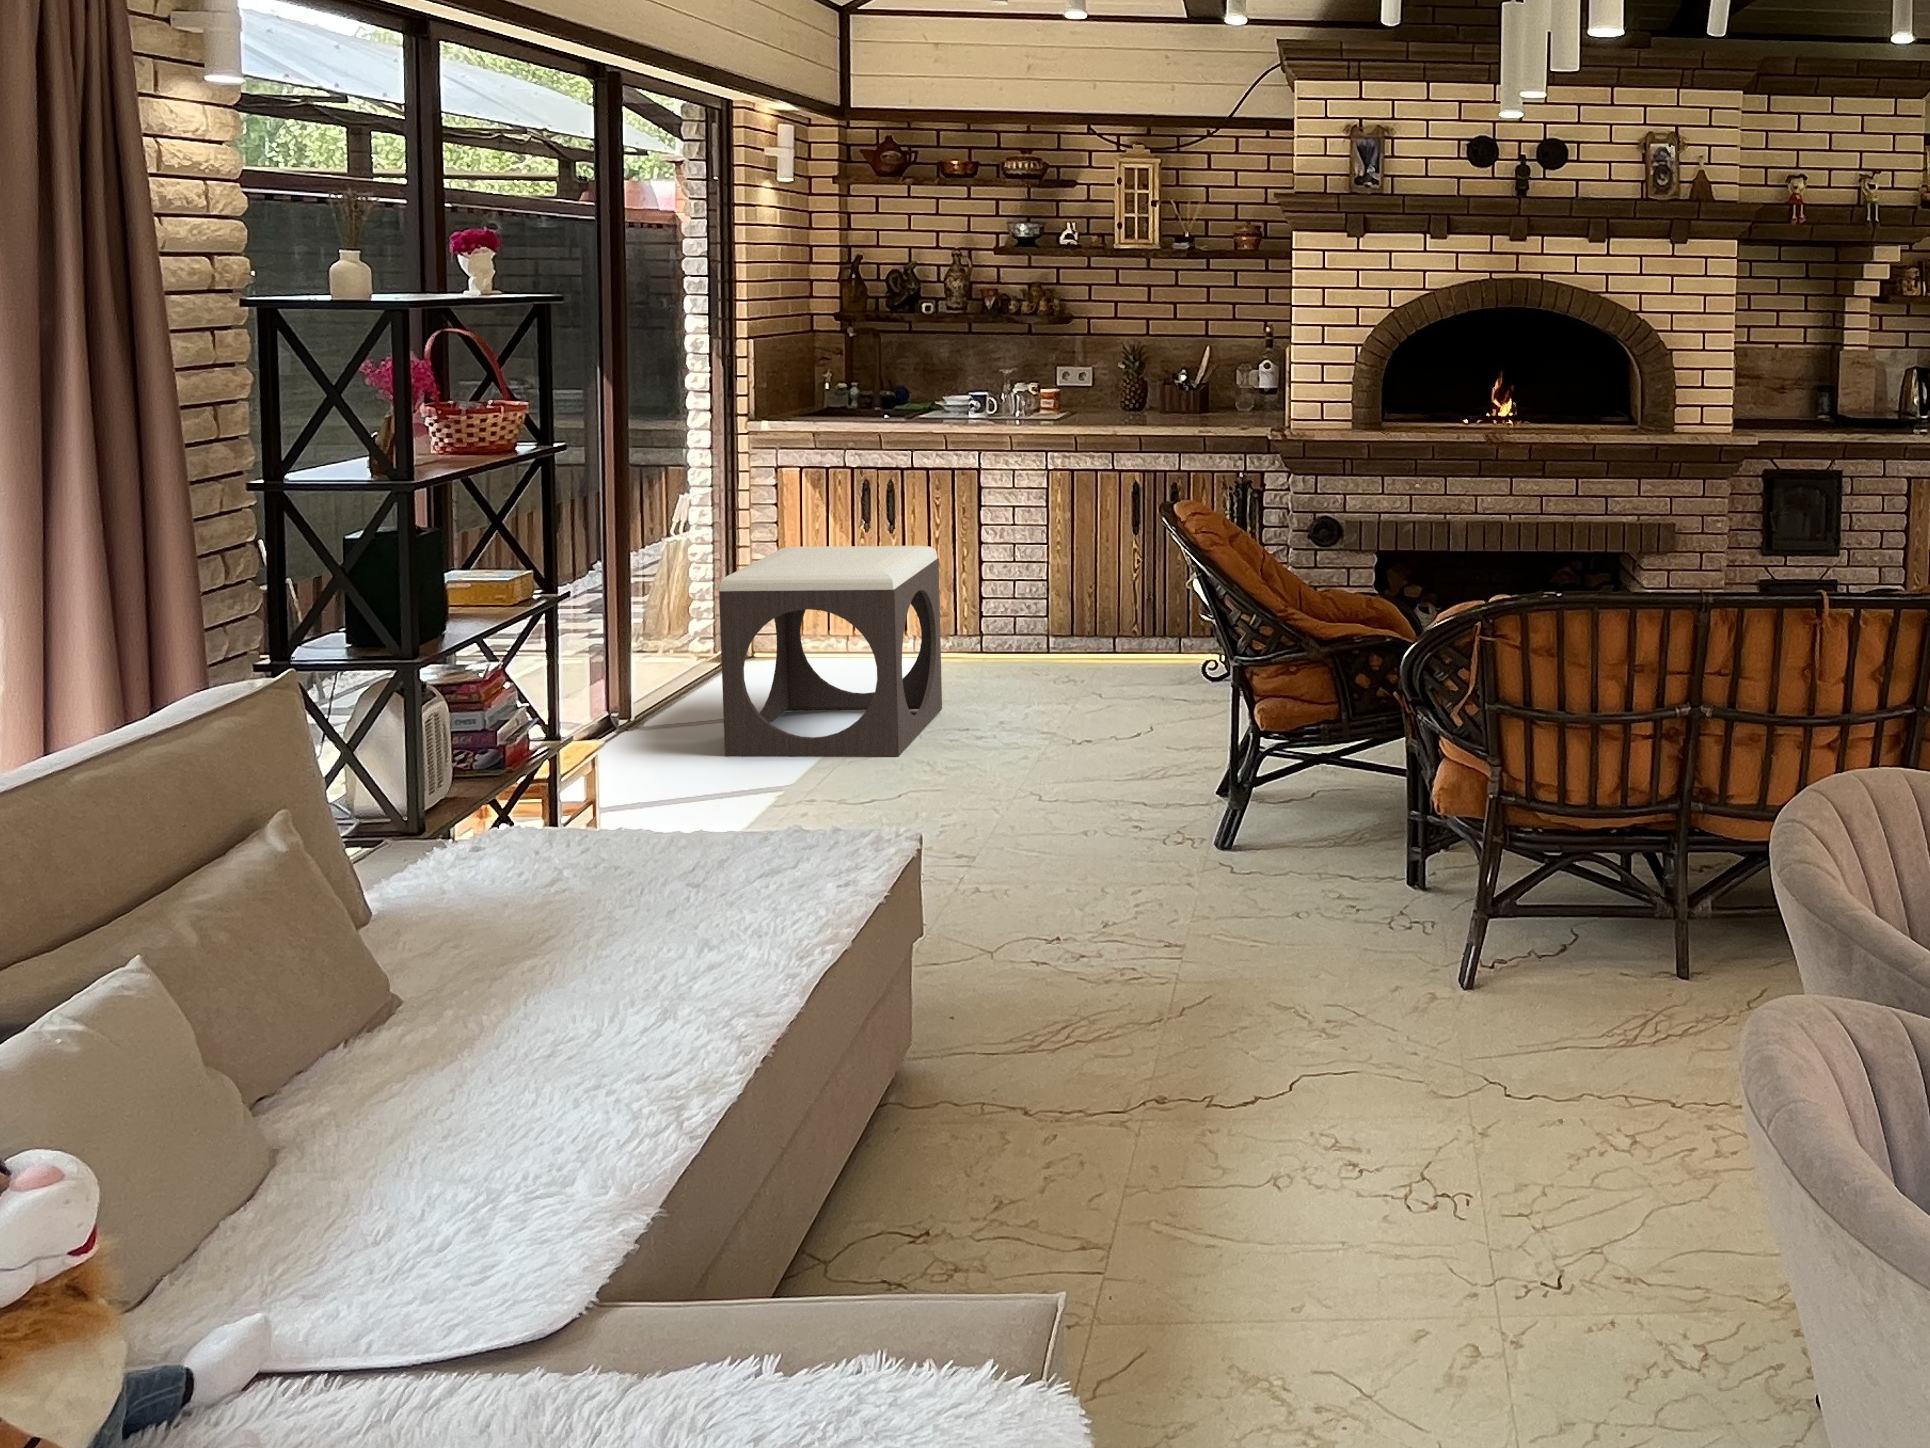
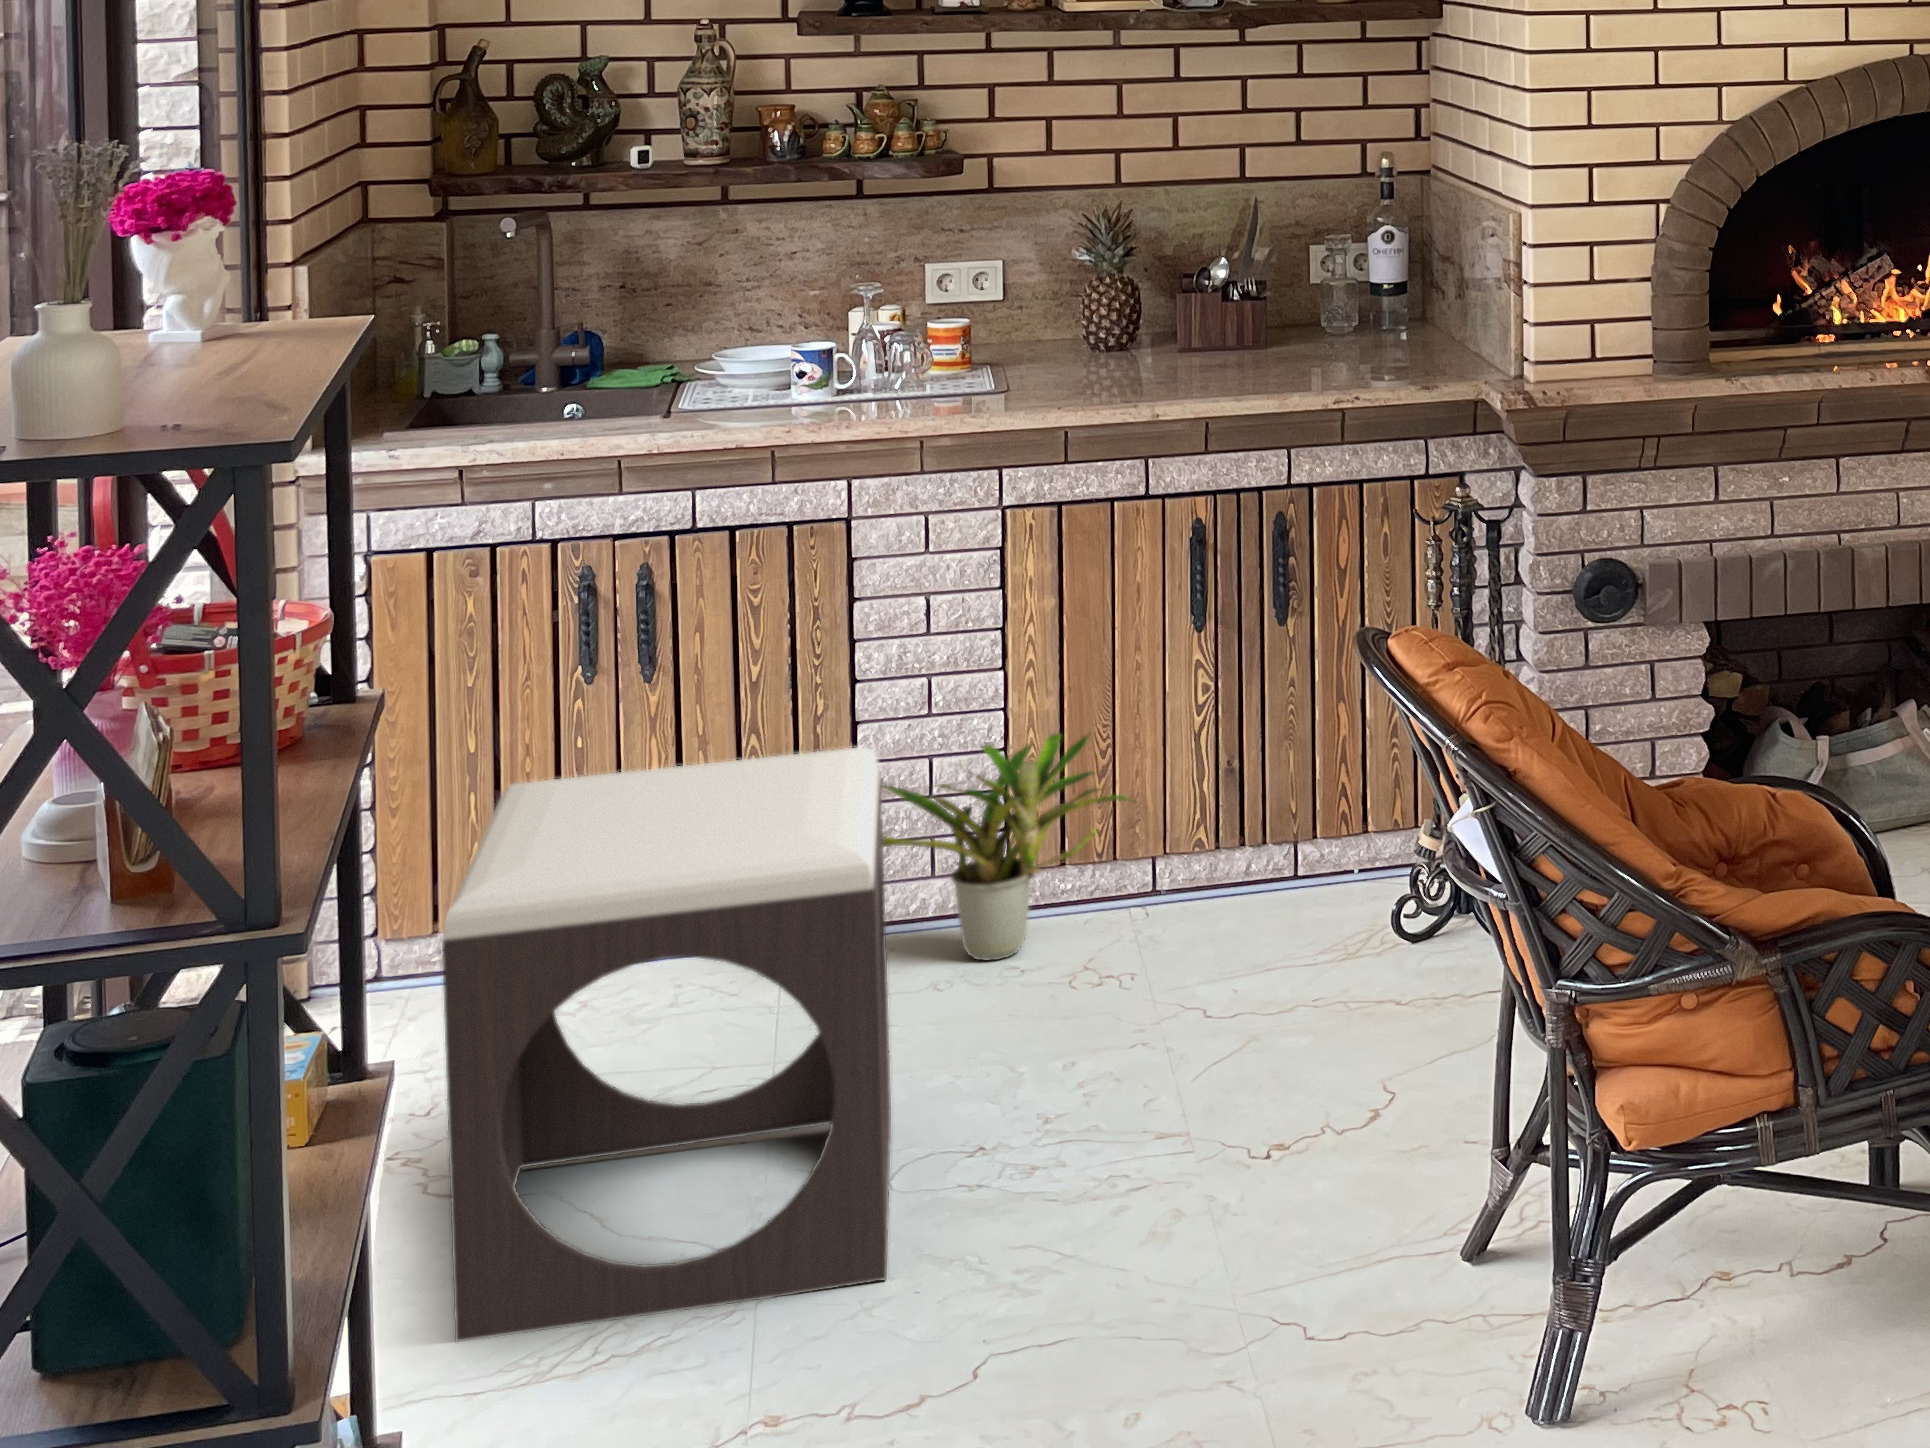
potted plant: none [971,569,1097,667] -> present [882,731,1129,960]

